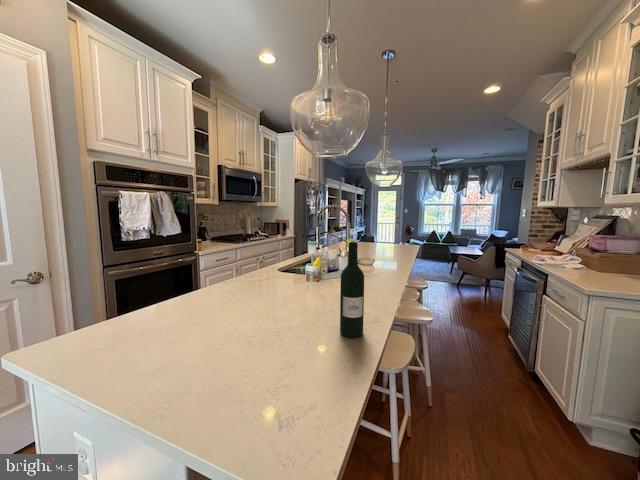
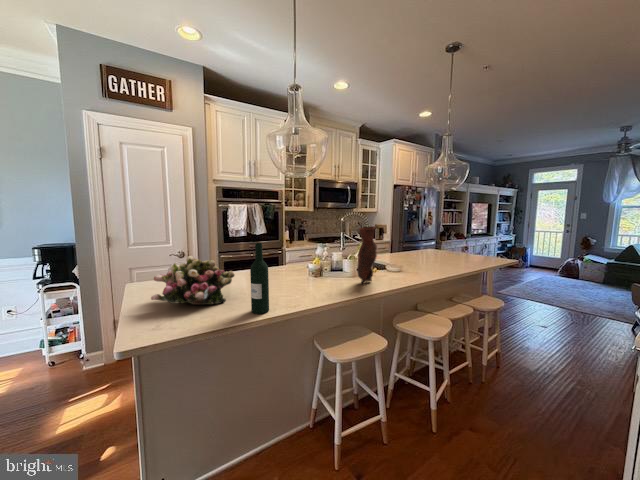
vase: none [363,219,387,281] -> present [357,226,377,284]
flower arrangement: none [164,272,286,362] -> present [151,256,234,305]

